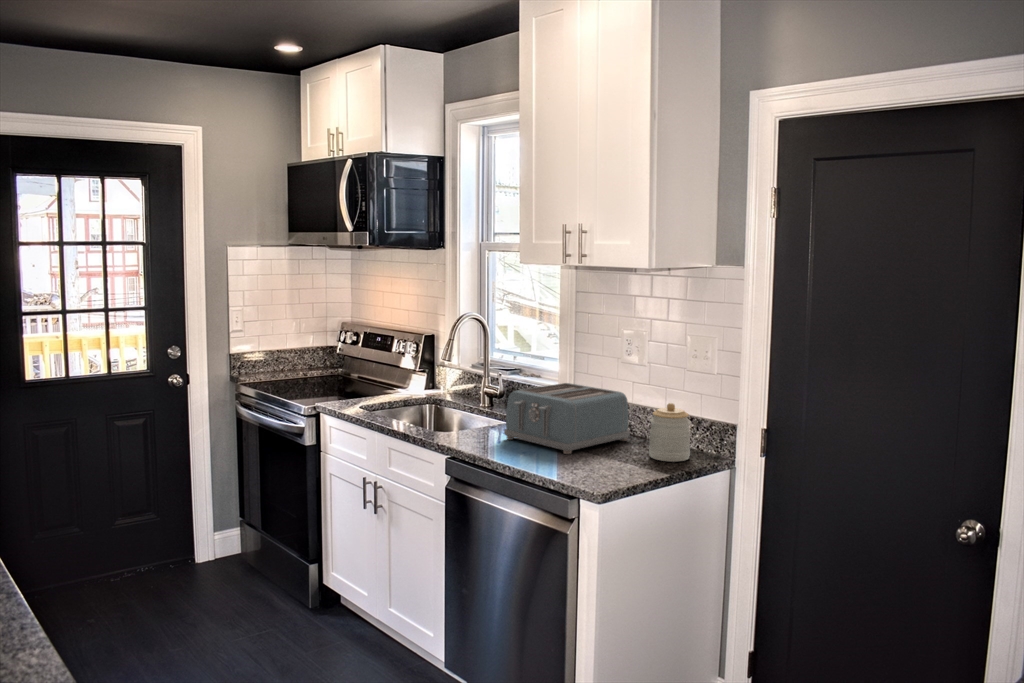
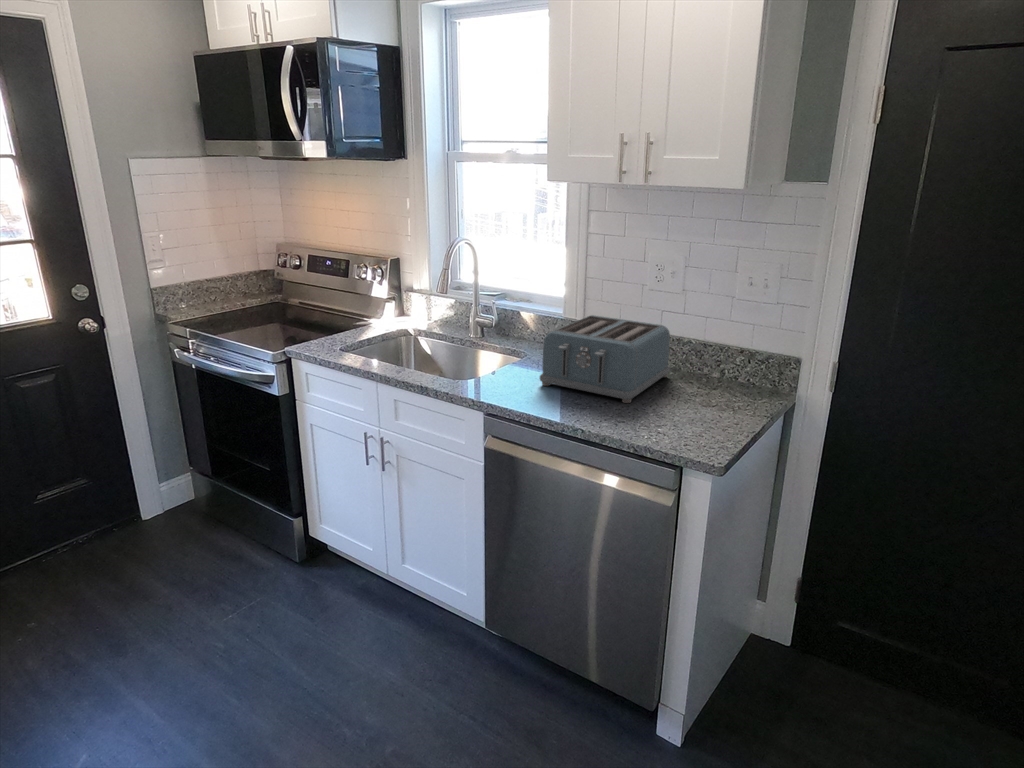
jar: present [649,403,691,462] -> none [711,340,761,404]

